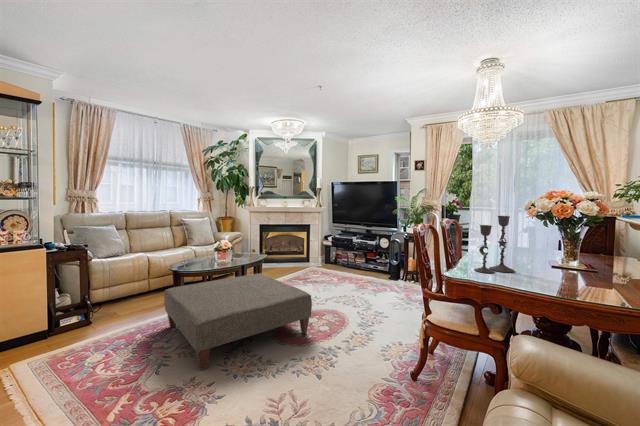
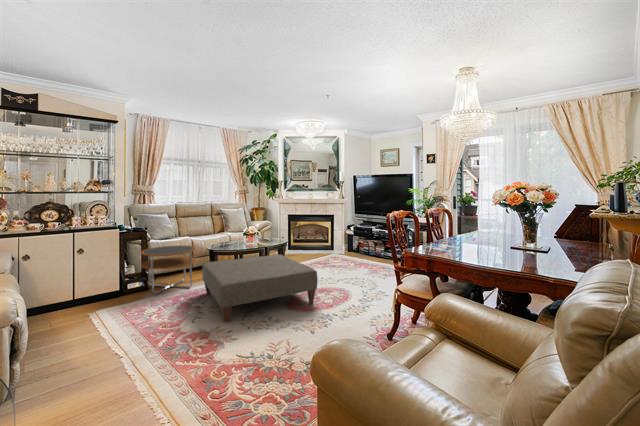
candlestick: present [474,216,514,273] -> none [443,202,480,251]
side table: none [79,266,154,331] -> present [141,245,196,294]

